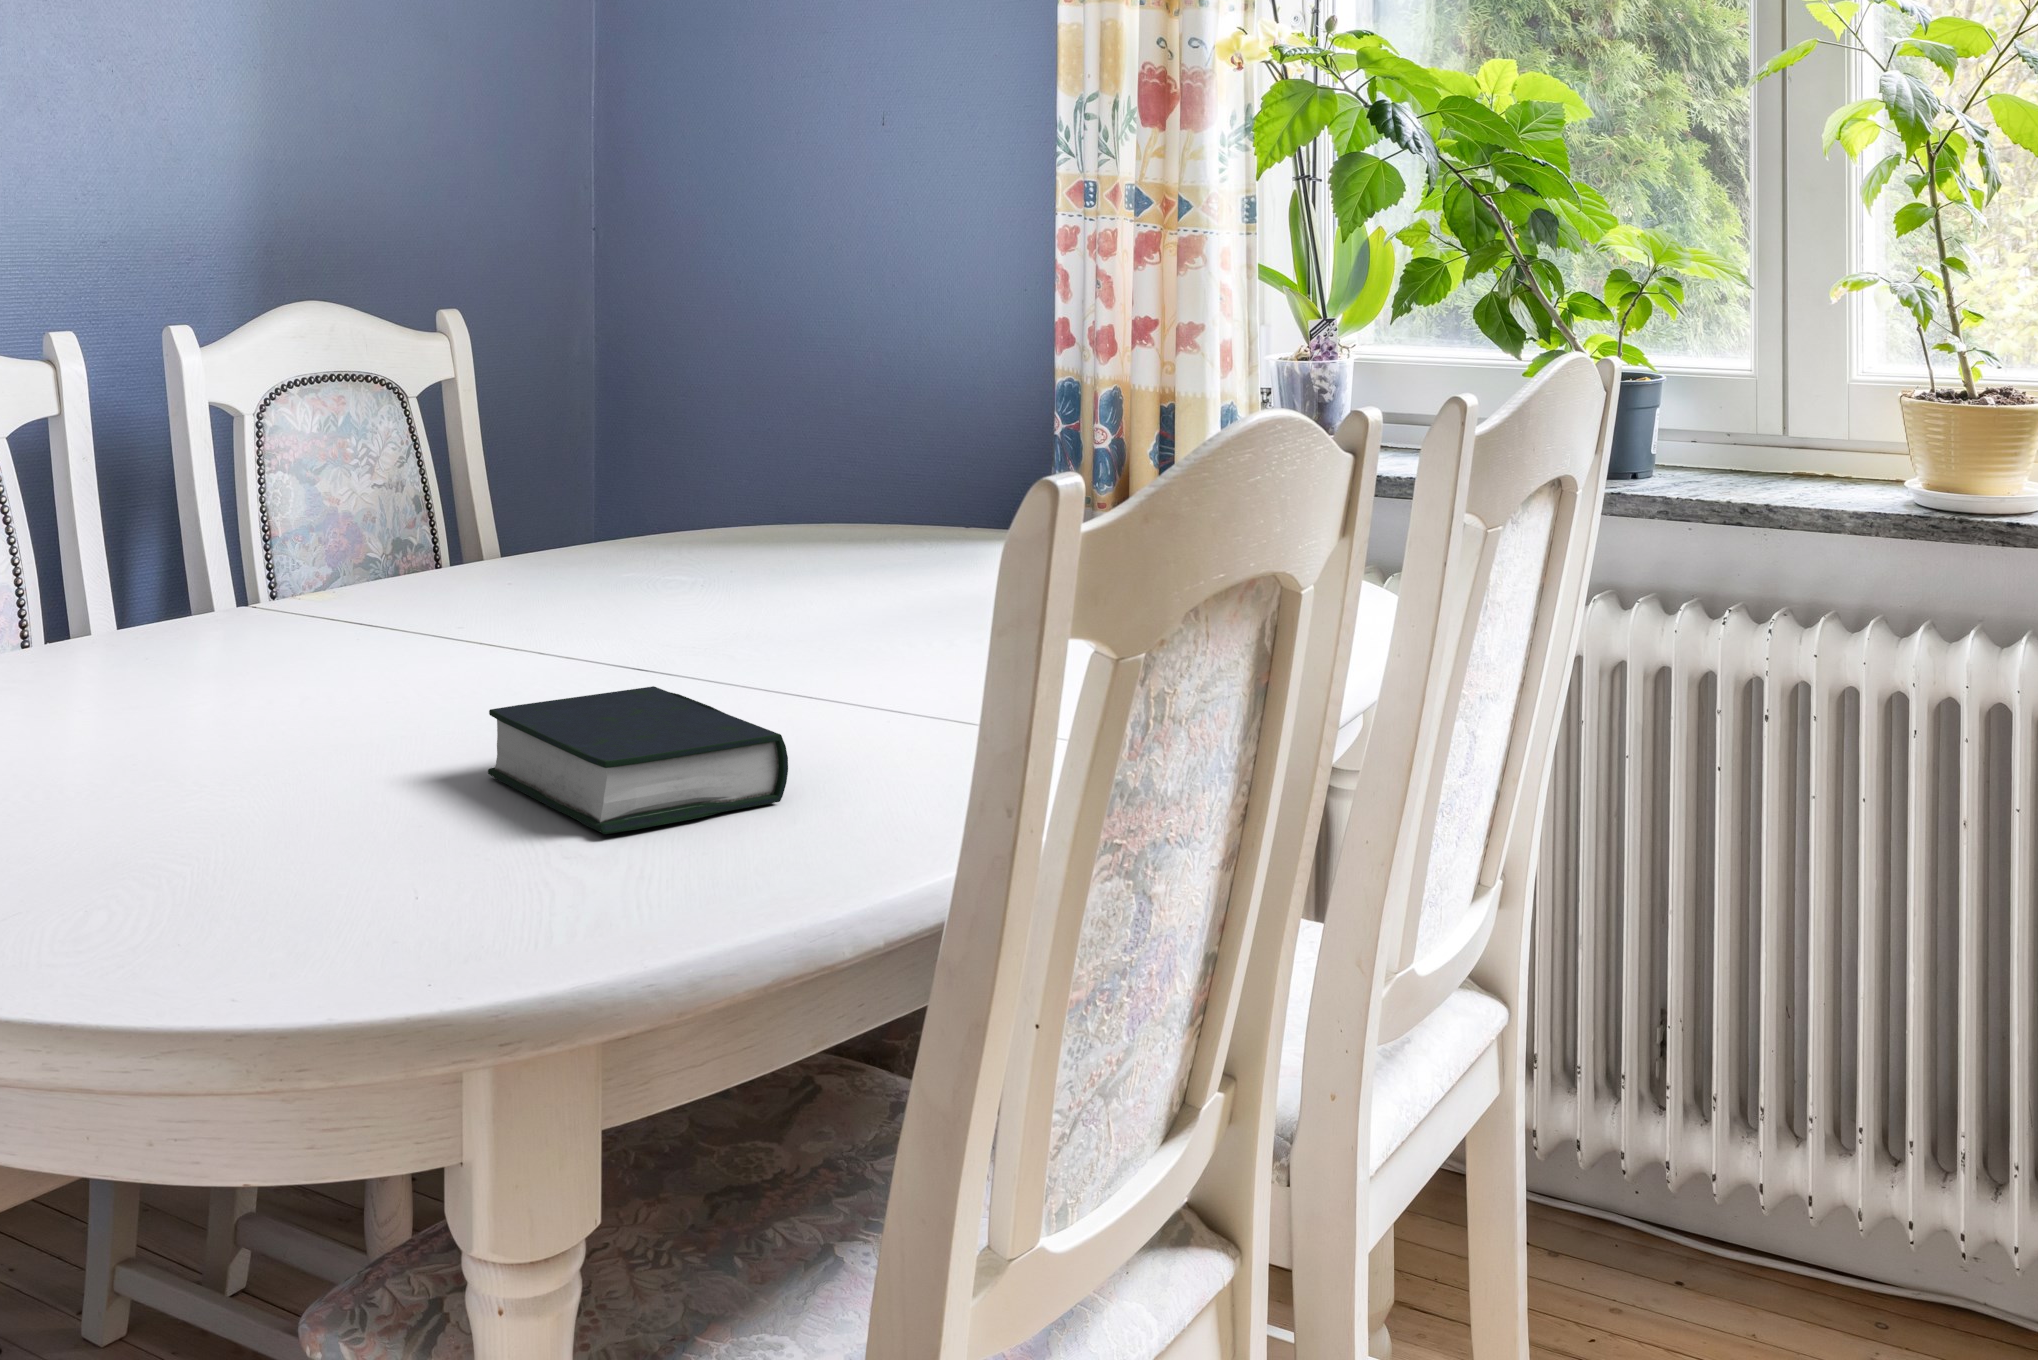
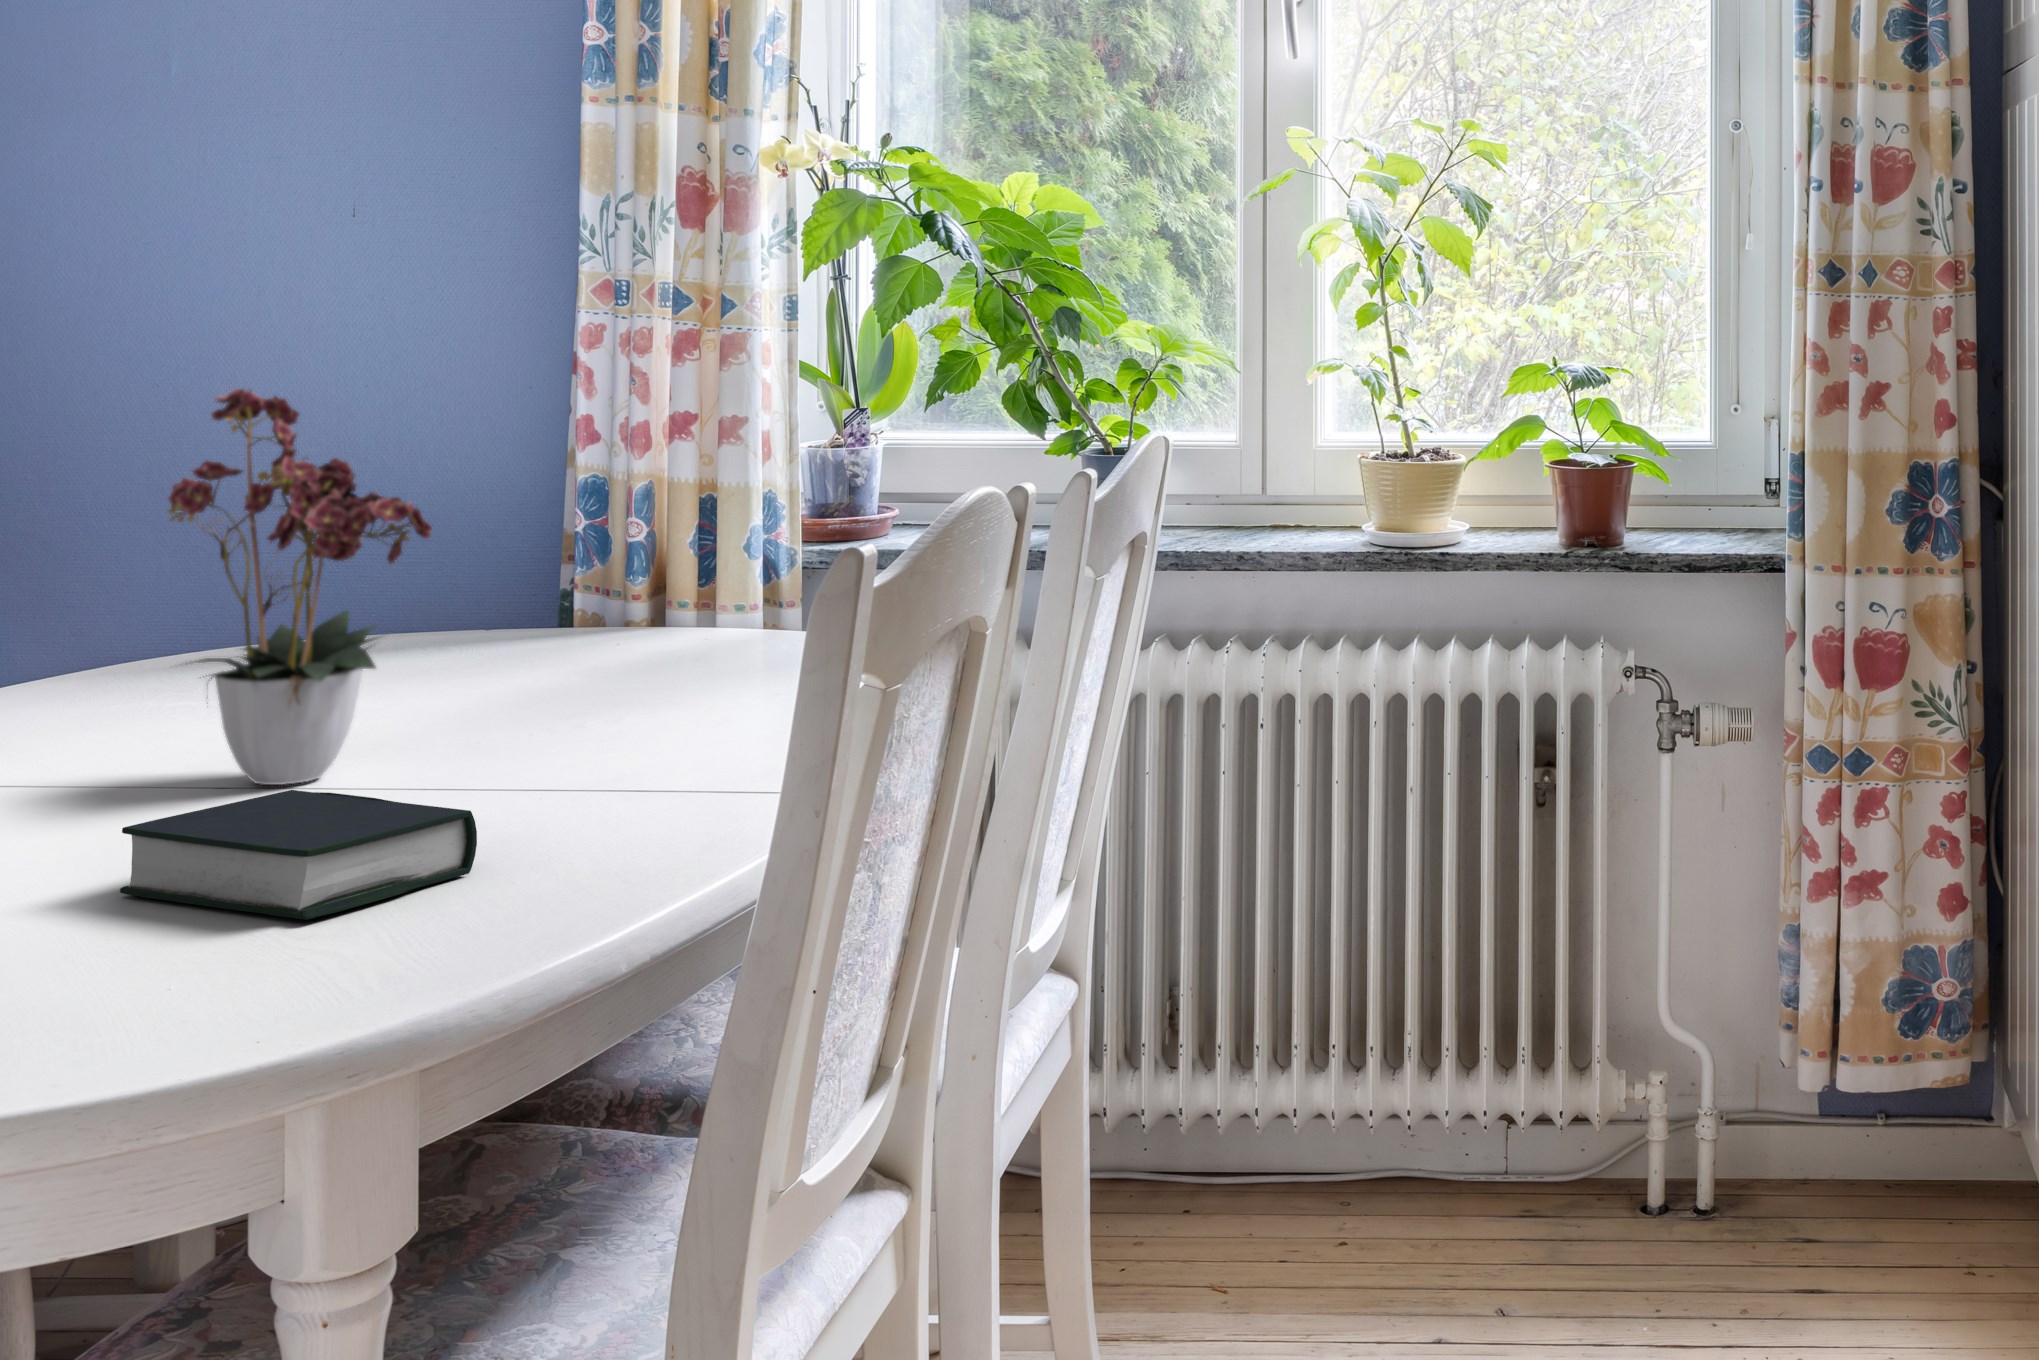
flower arrangement: none [598,262,840,672] -> present [168,389,432,785]

